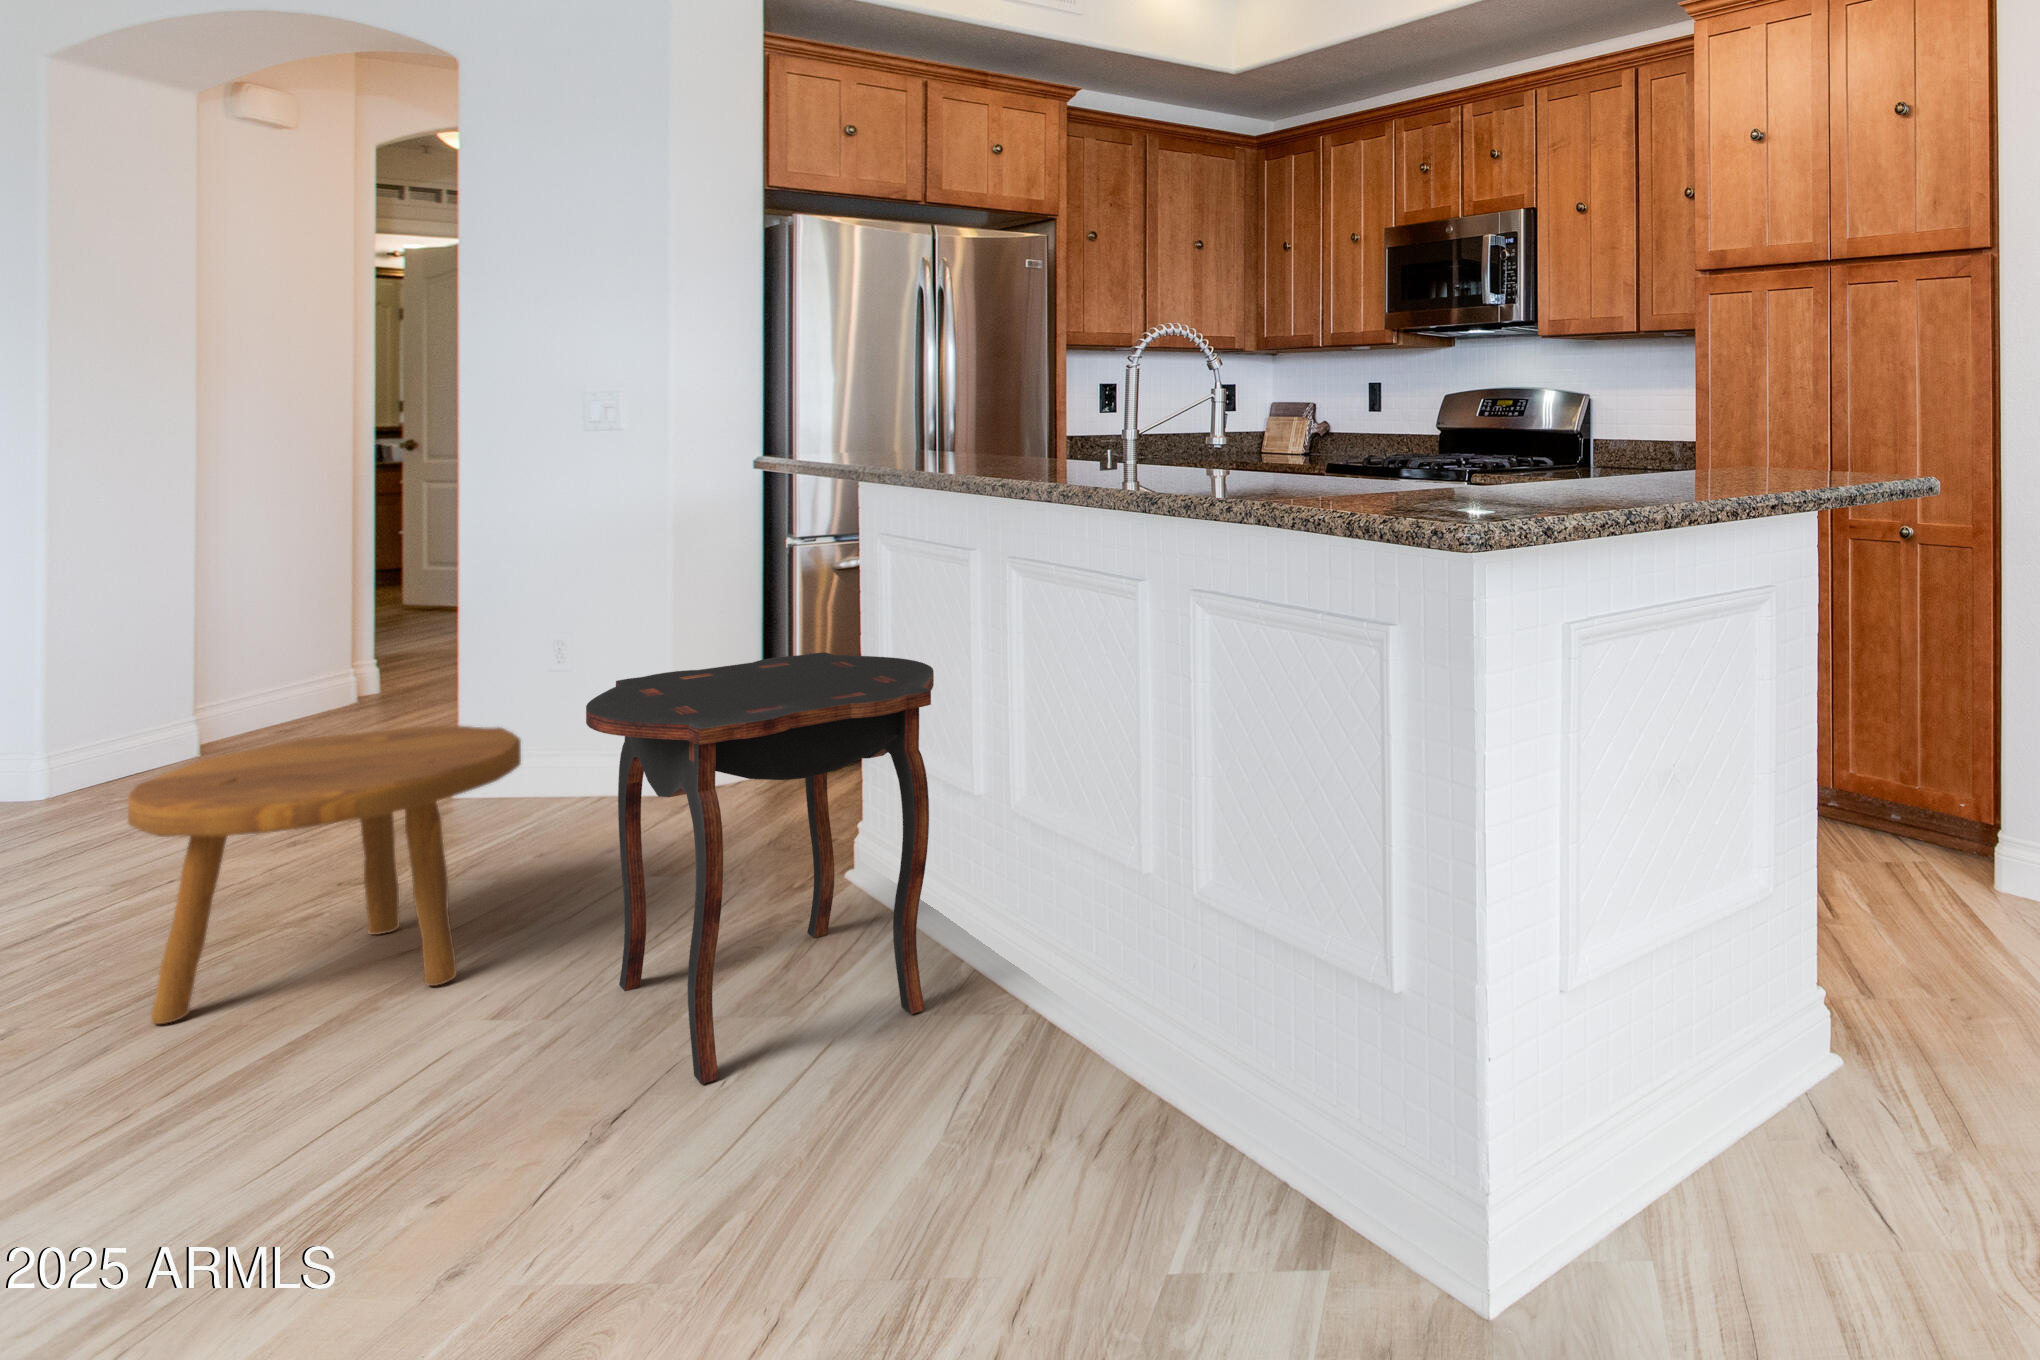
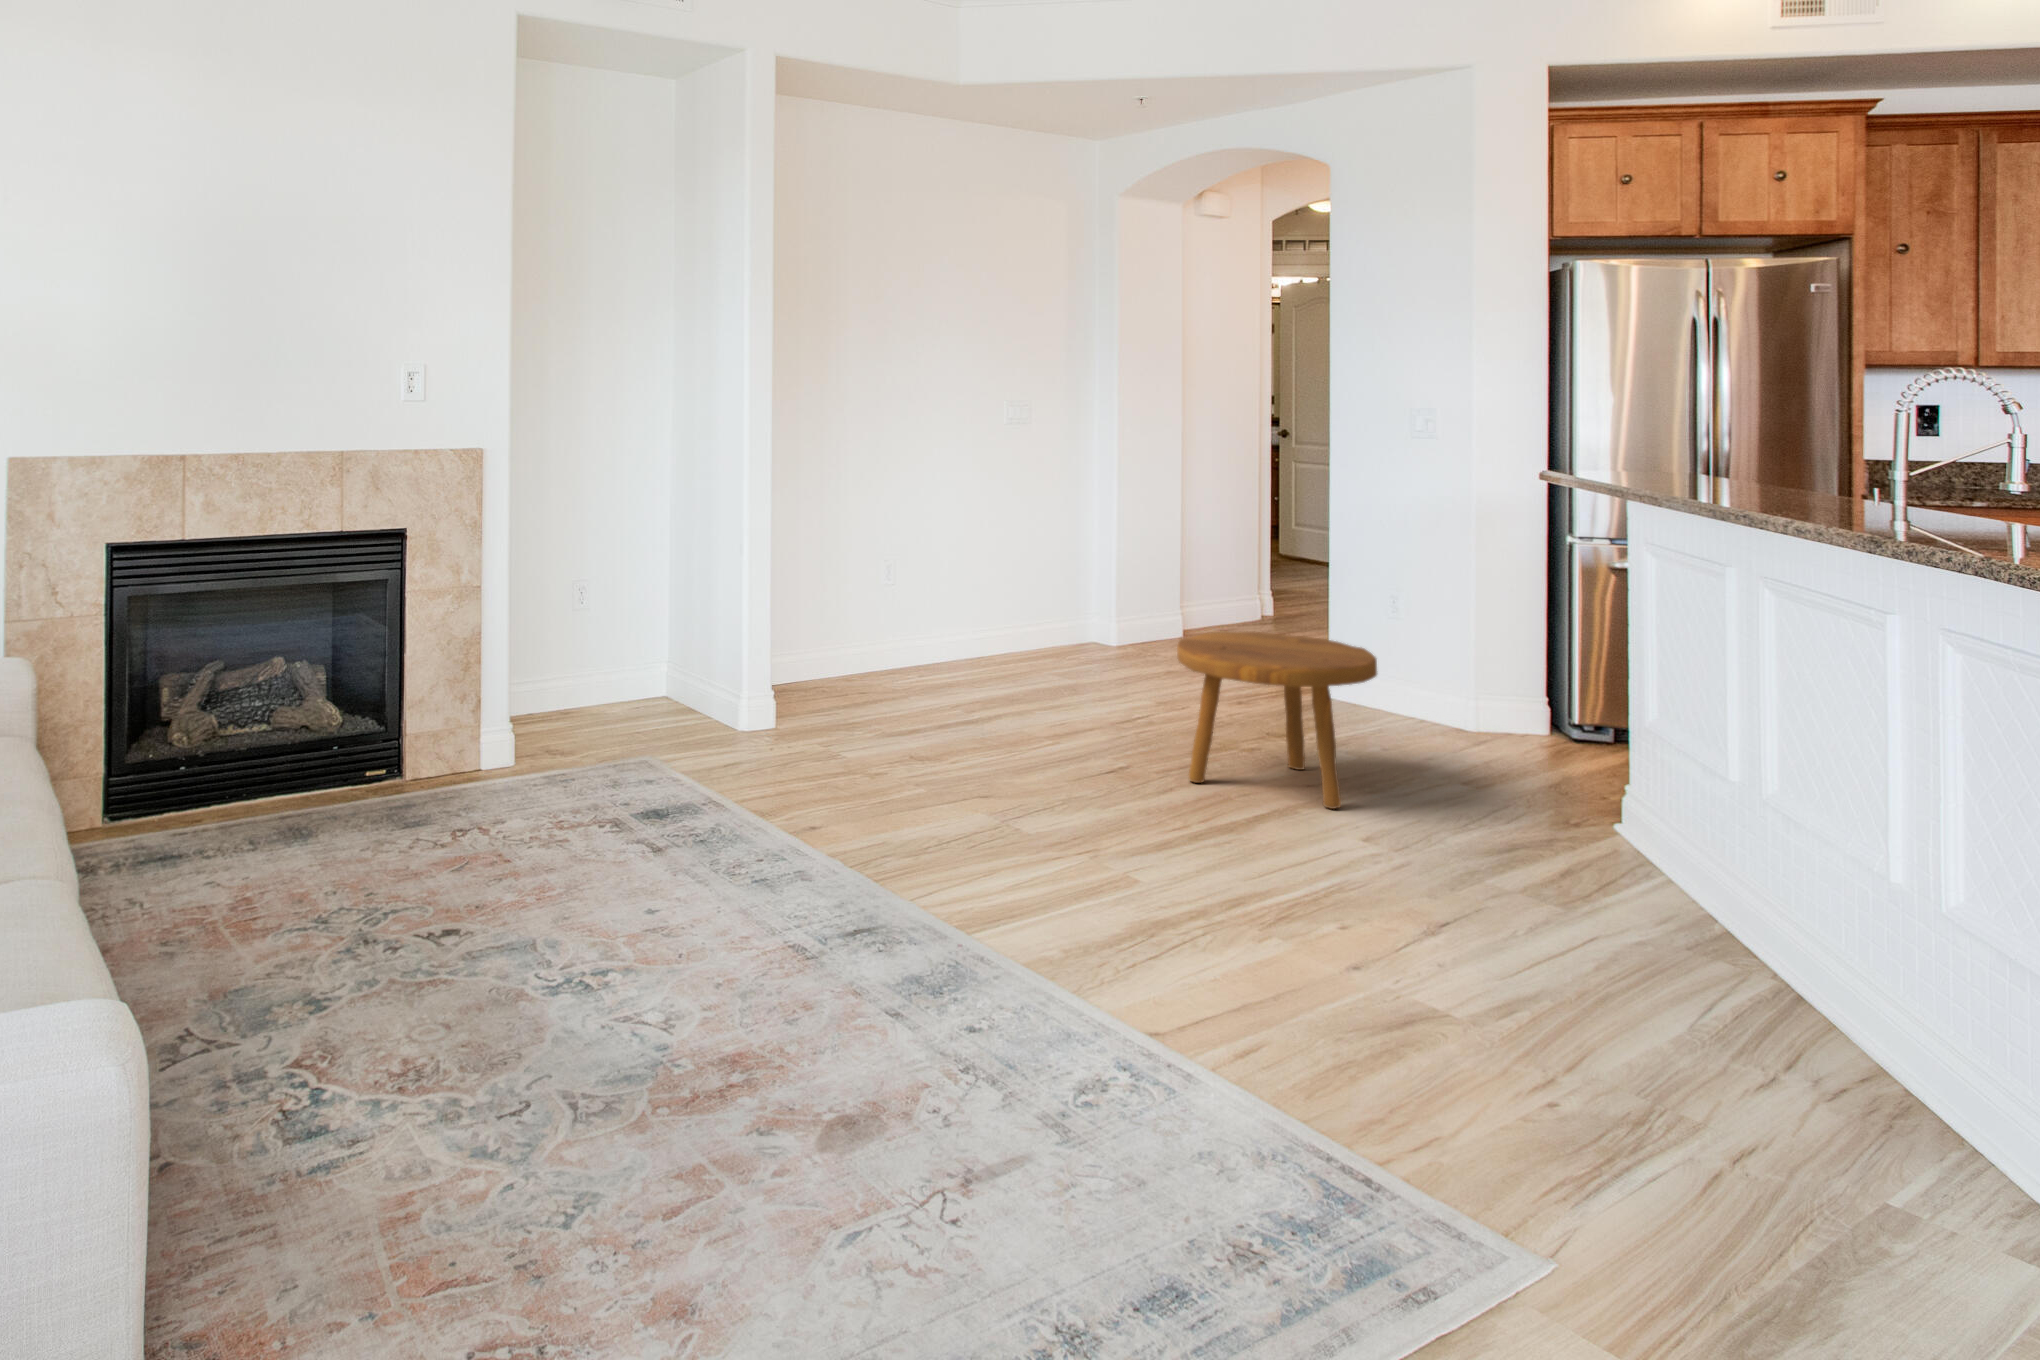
side table: present [586,652,934,1084] -> none [1422,627,1687,938]

